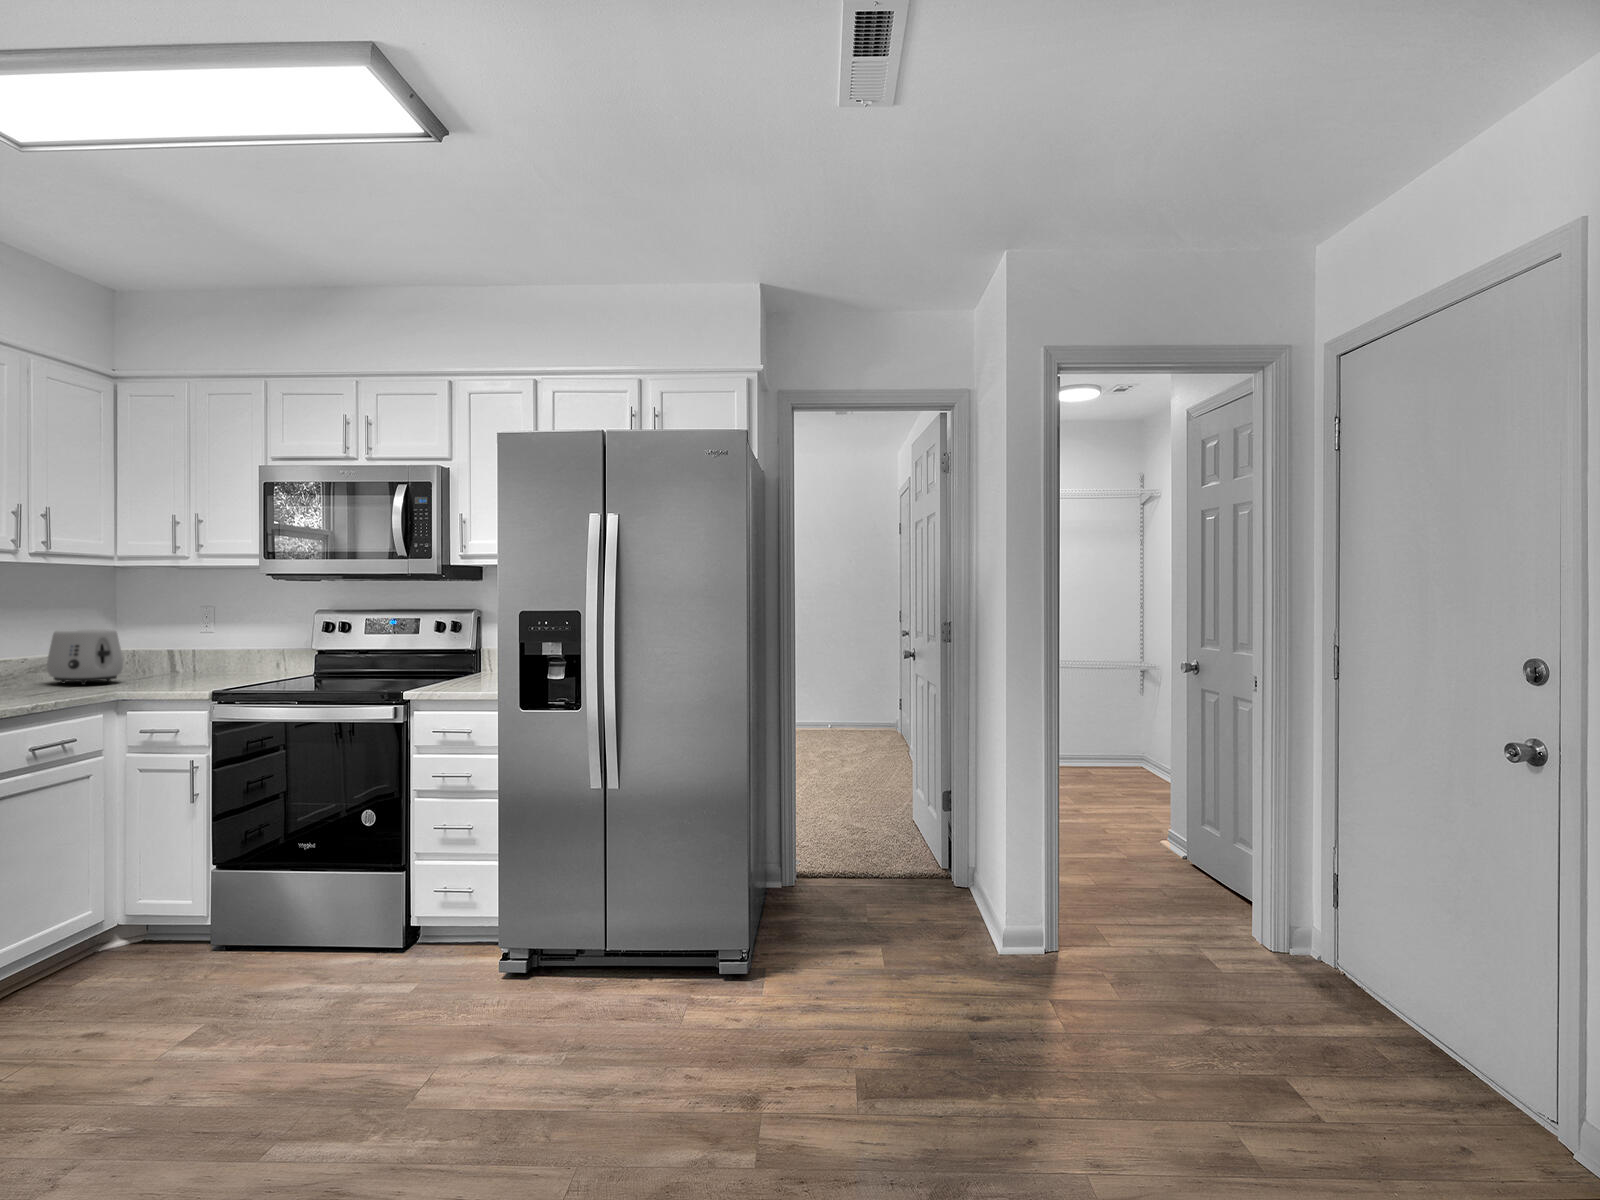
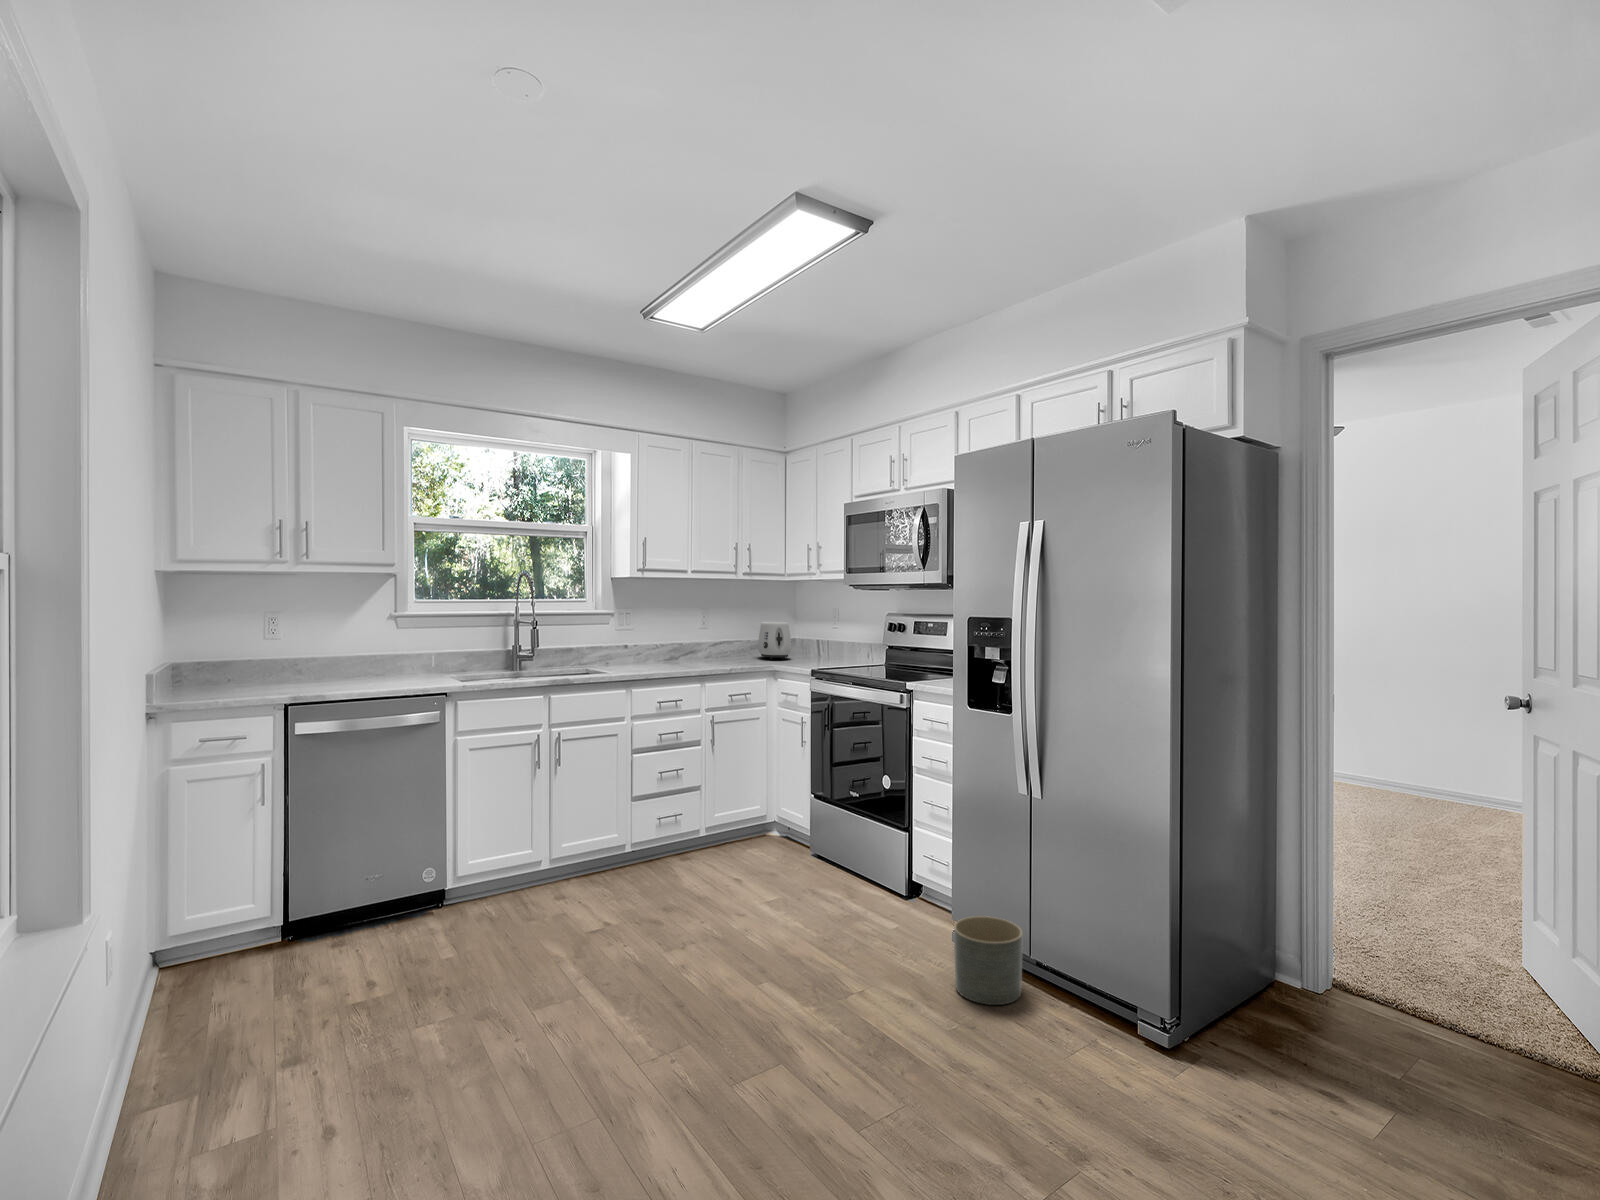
planter: none [535,923,609,1023] -> present [954,916,1022,1005]

